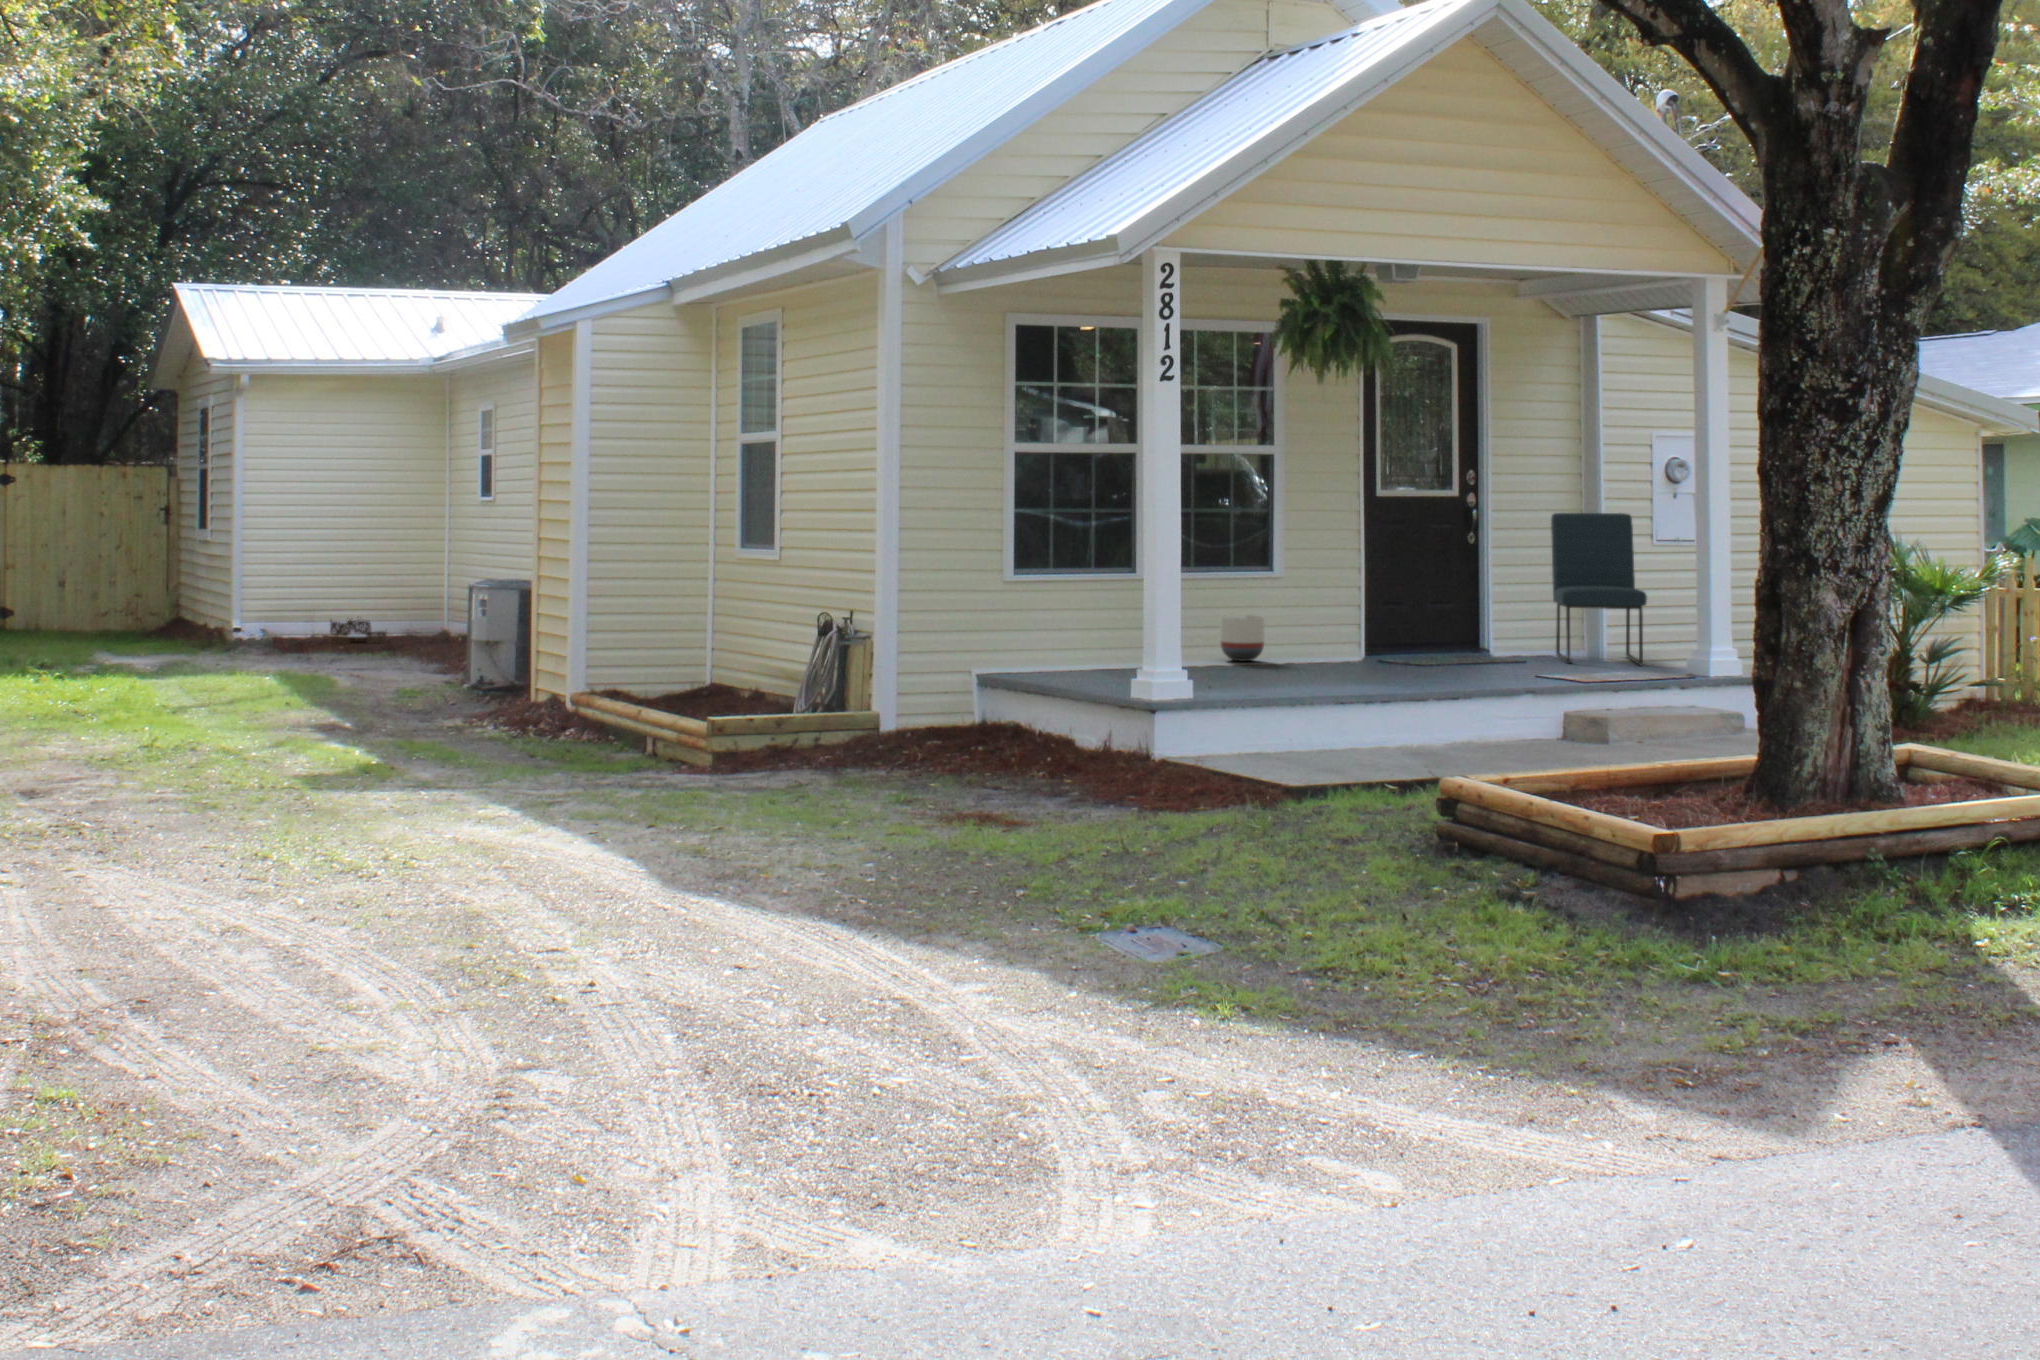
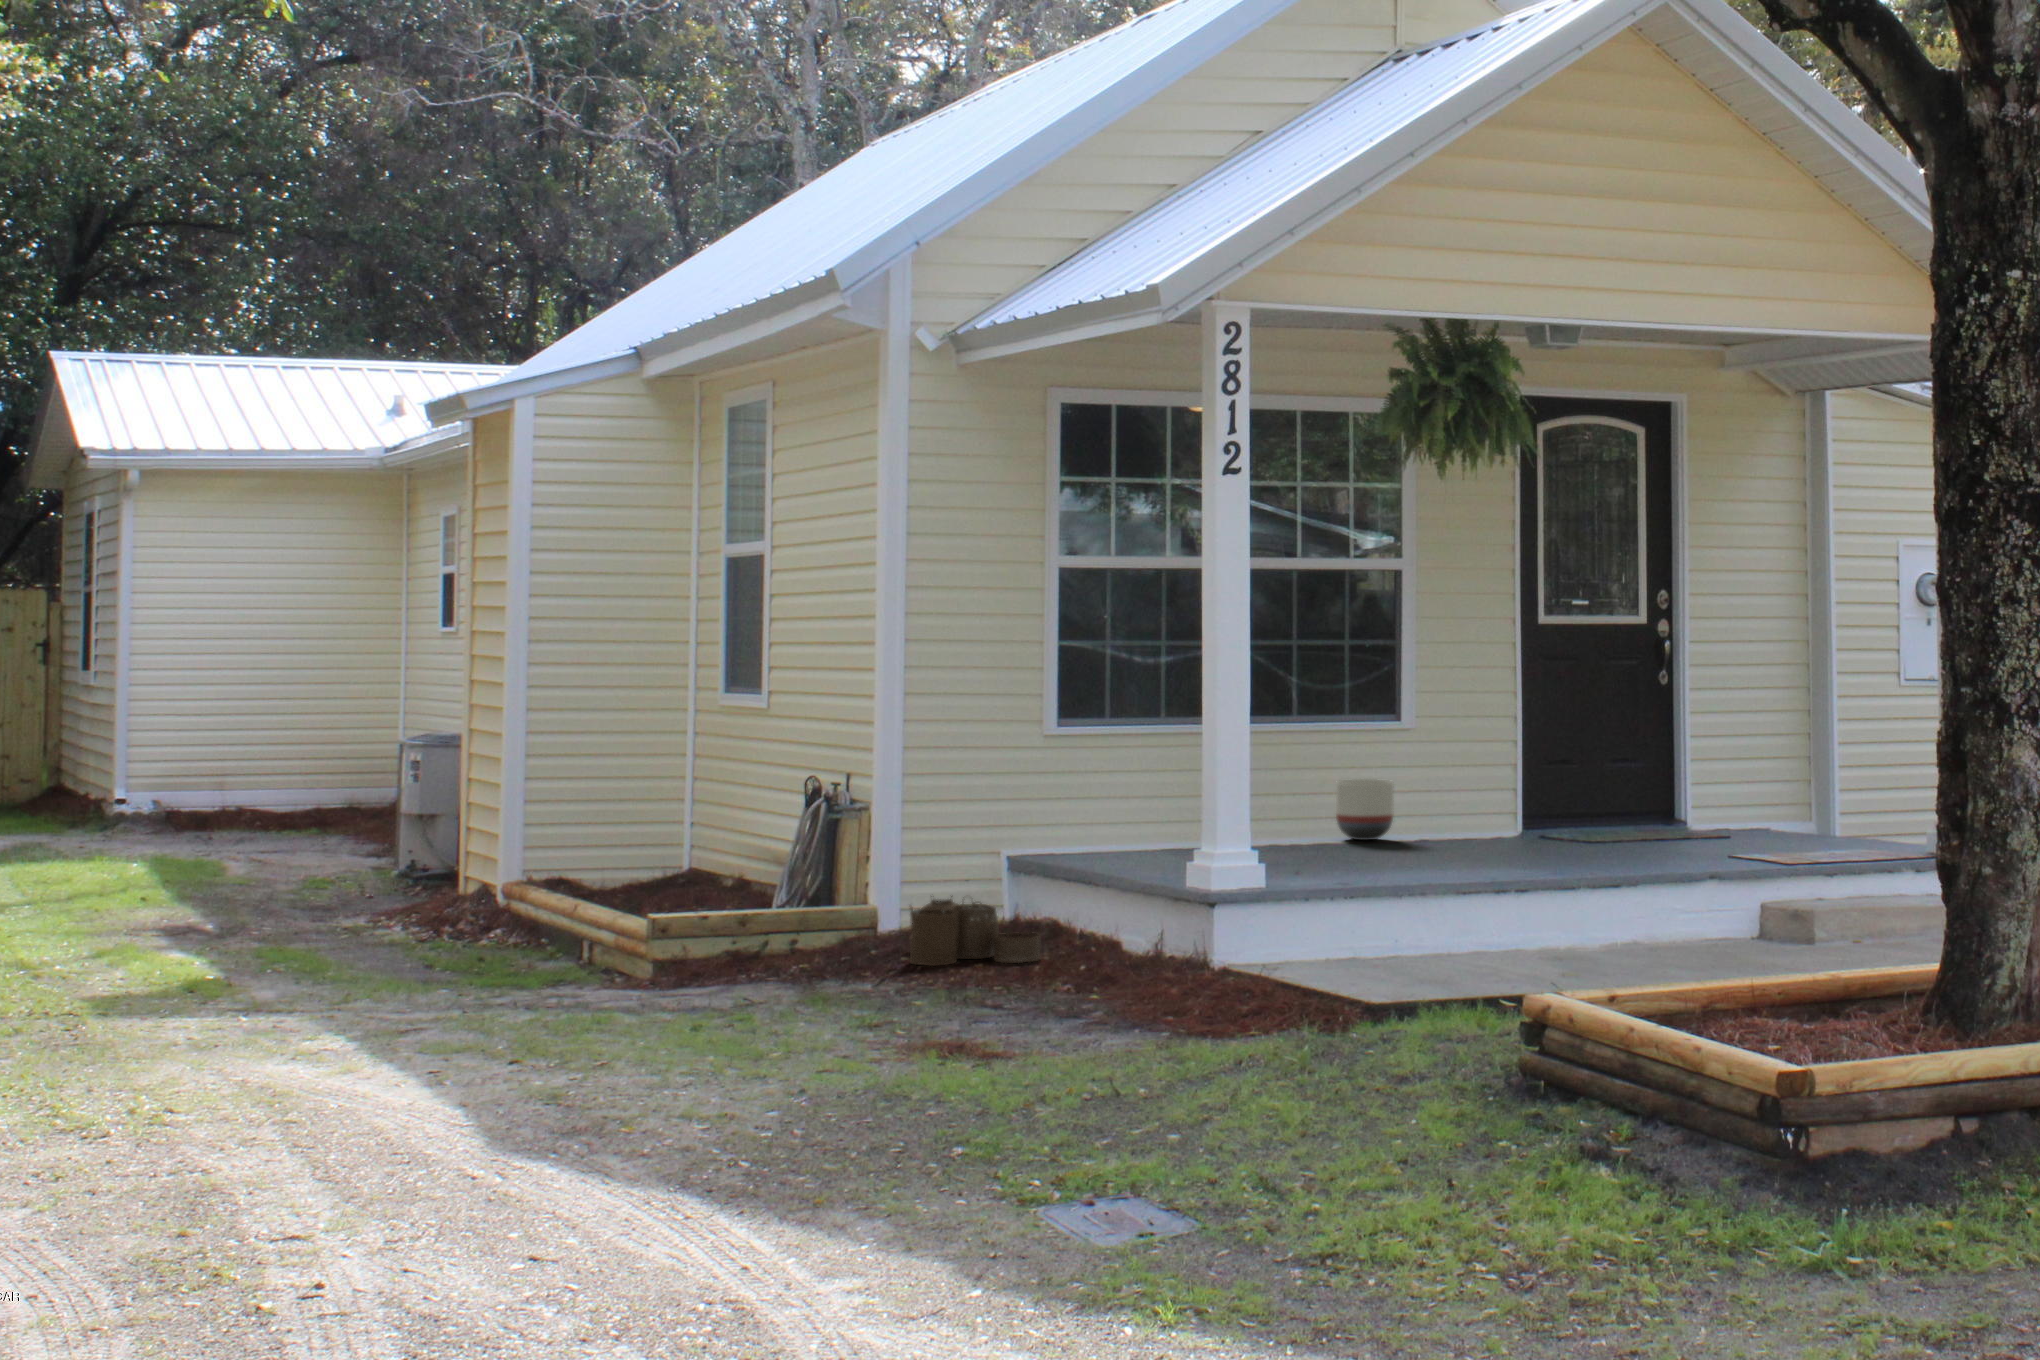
chair: present [1551,513,1647,665] -> none [1778,644,1893,842]
woven basket: present [330,618,387,644] -> present [910,896,1041,966]

